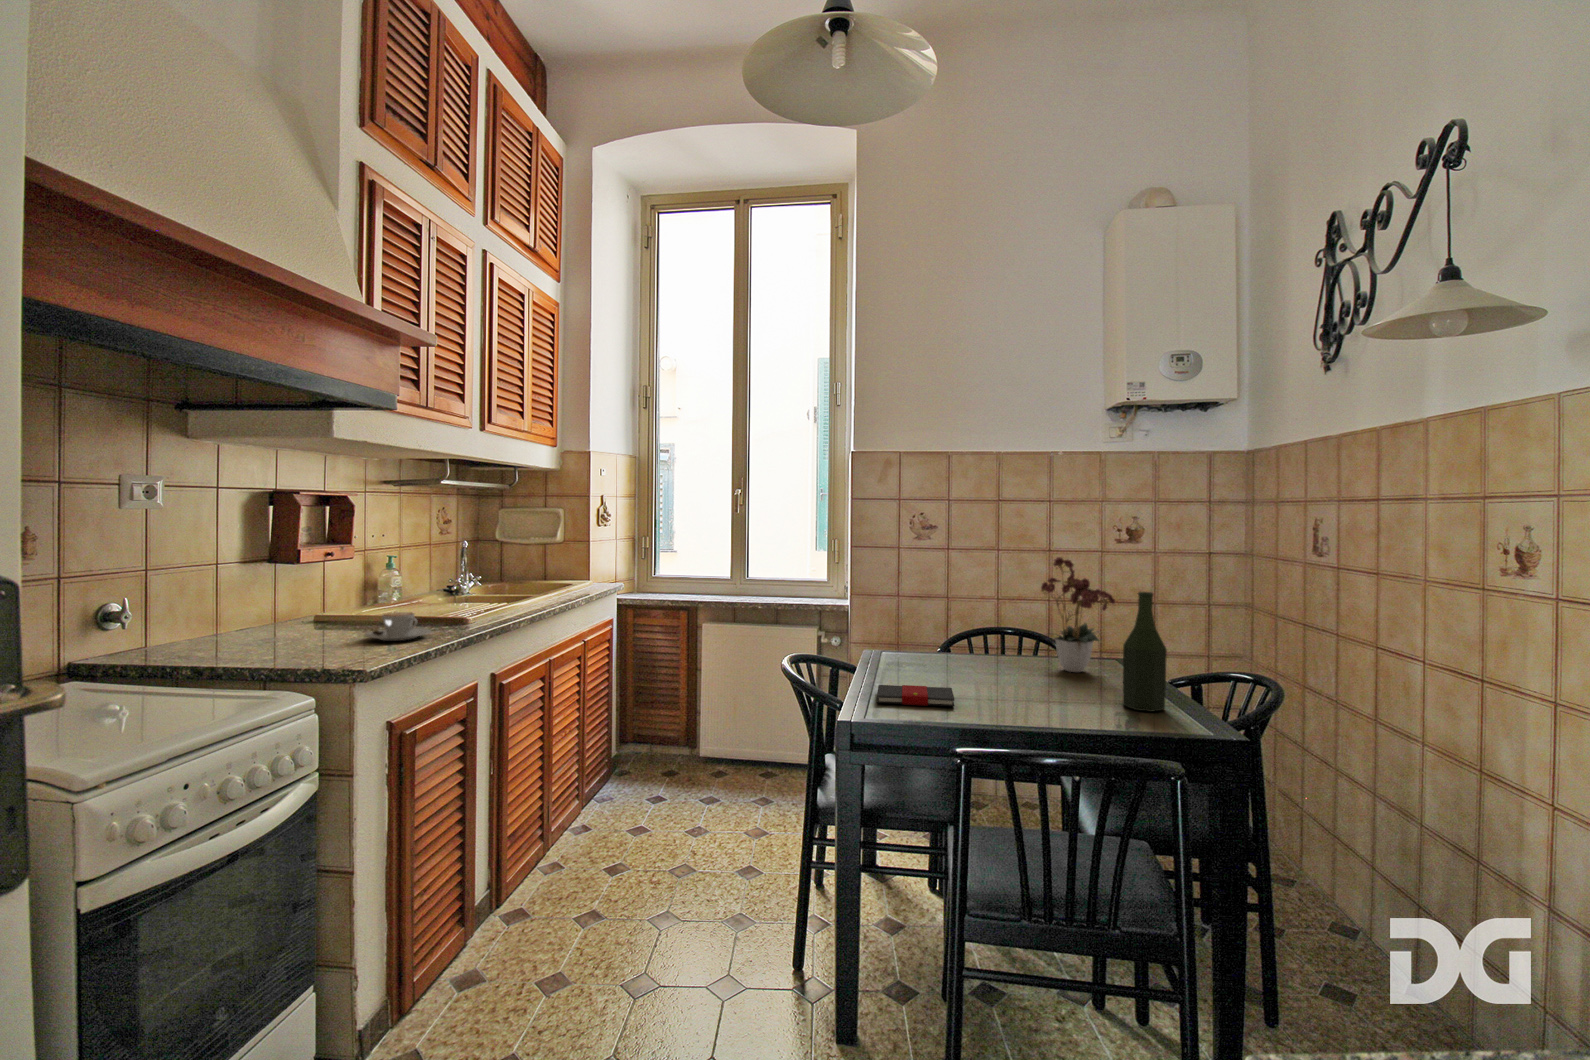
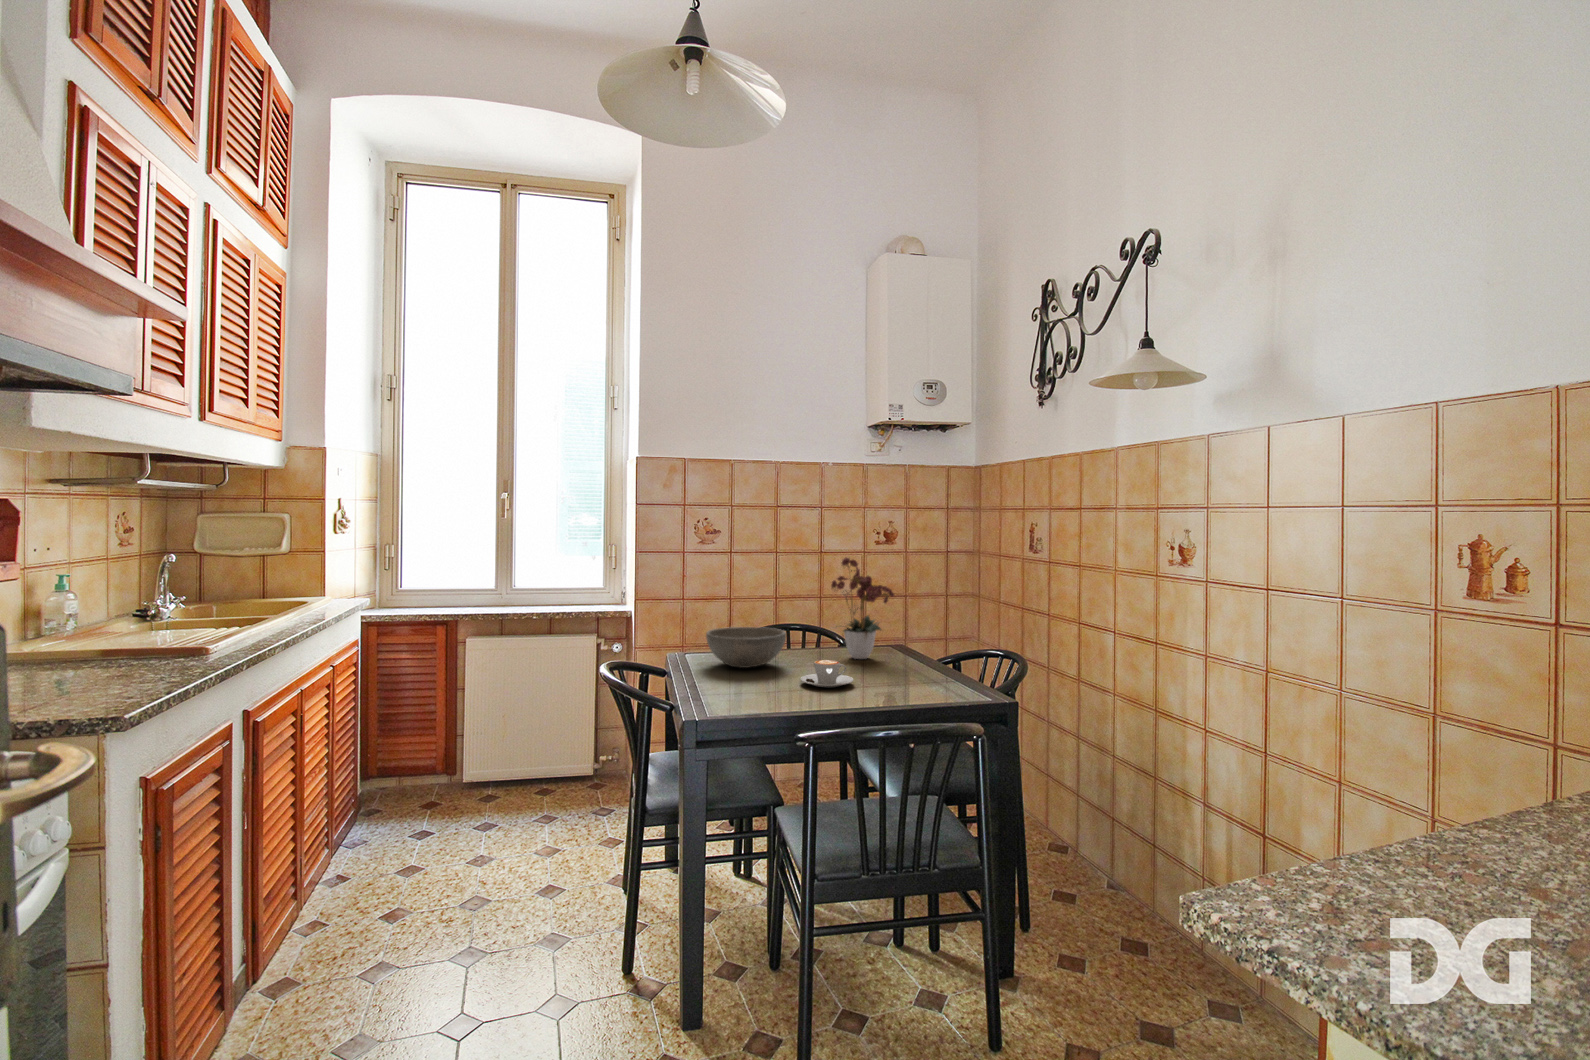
bottle: present [1123,592,1167,712] -> none [912,585,948,687]
coffee cup: present [365,612,431,641] -> present [800,660,853,687]
bowl: none [897,628,983,672] -> present [706,627,786,668]
book: present [877,685,954,706] -> none [704,681,781,700]

